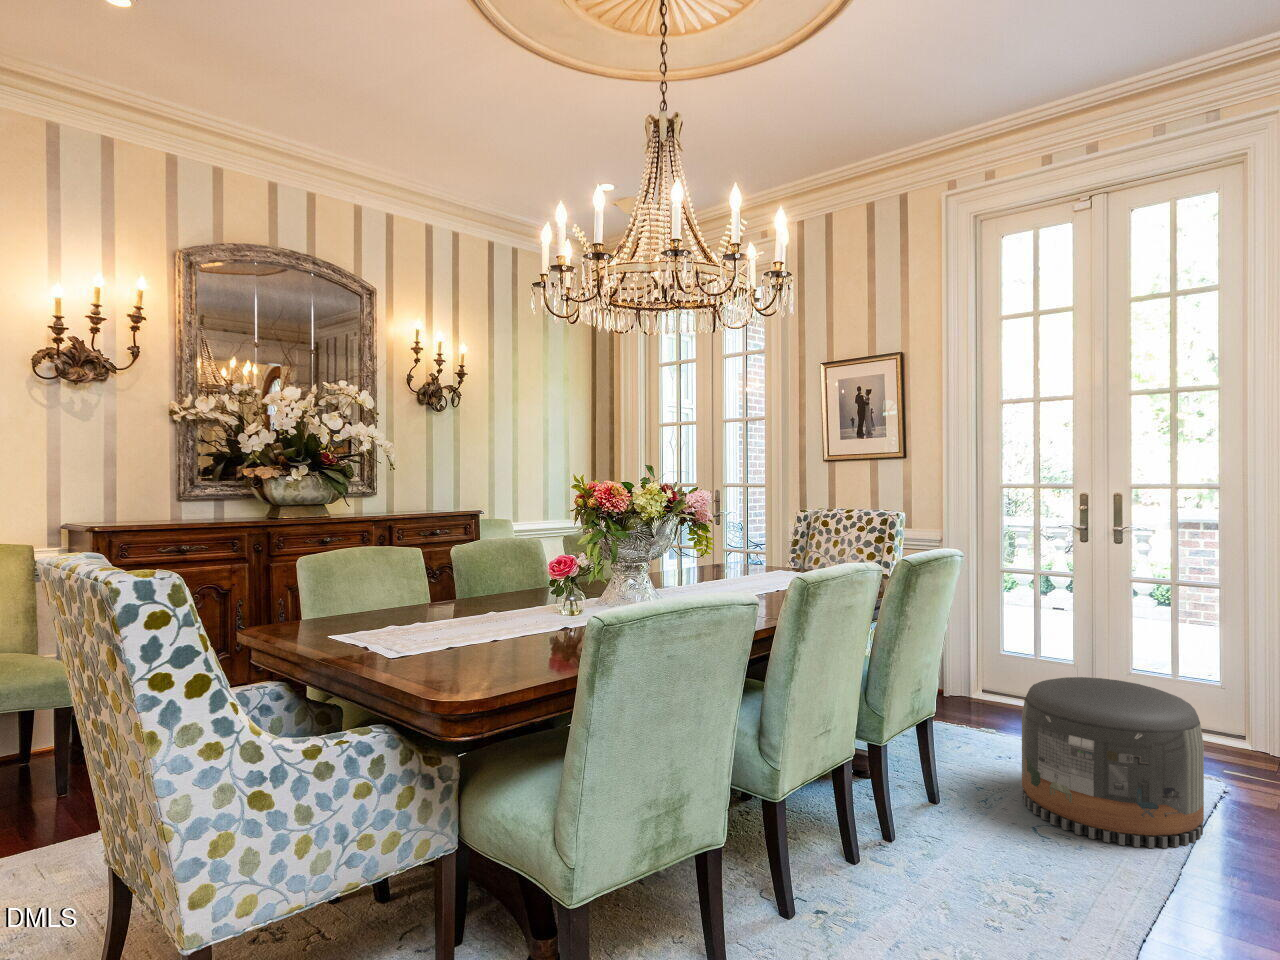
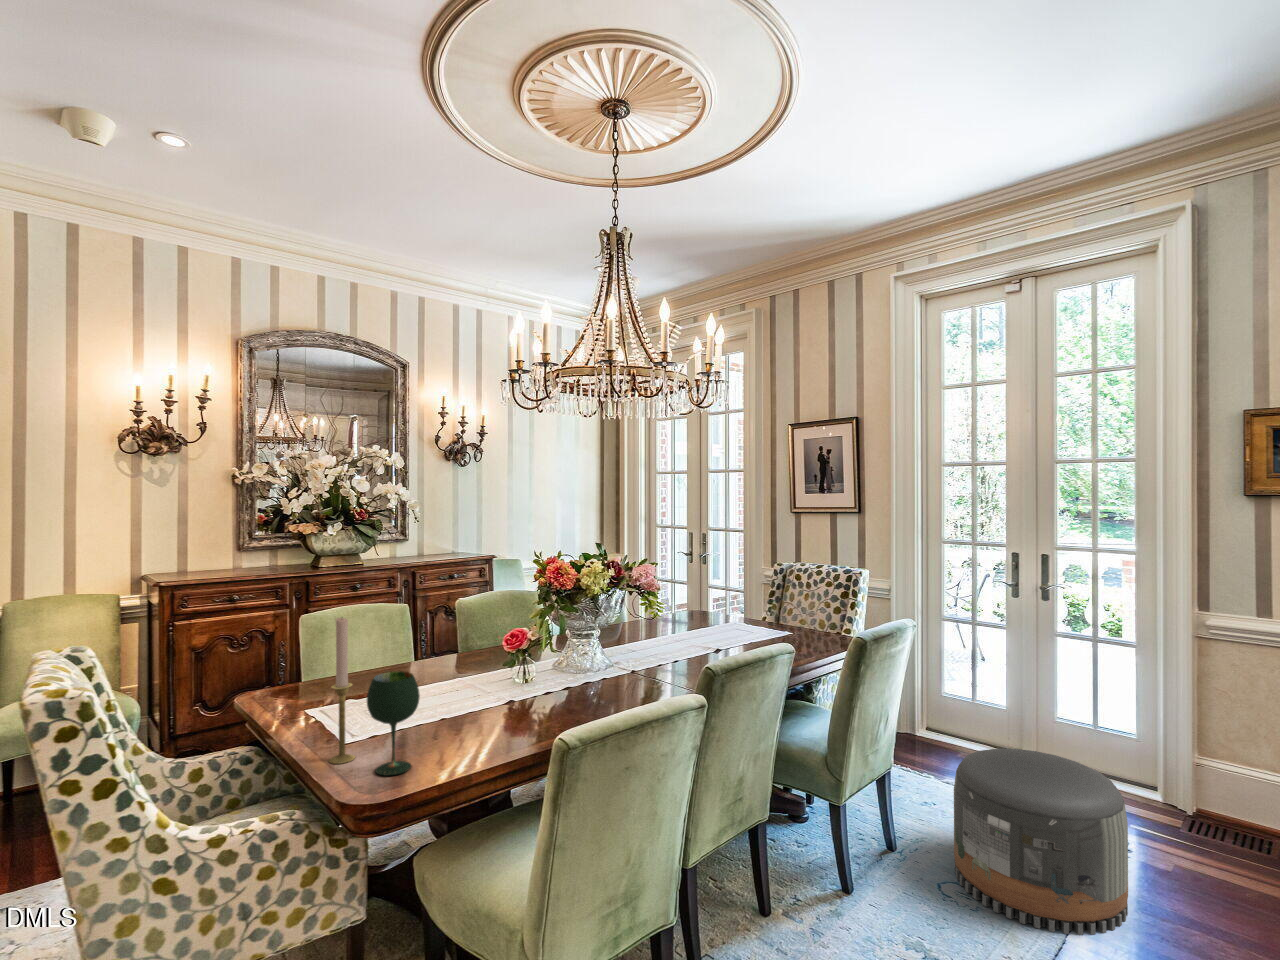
candlestick: none [415,510,444,675] -> present [329,618,355,764]
wine glass: none [468,570,525,681] -> present [367,671,420,775]

